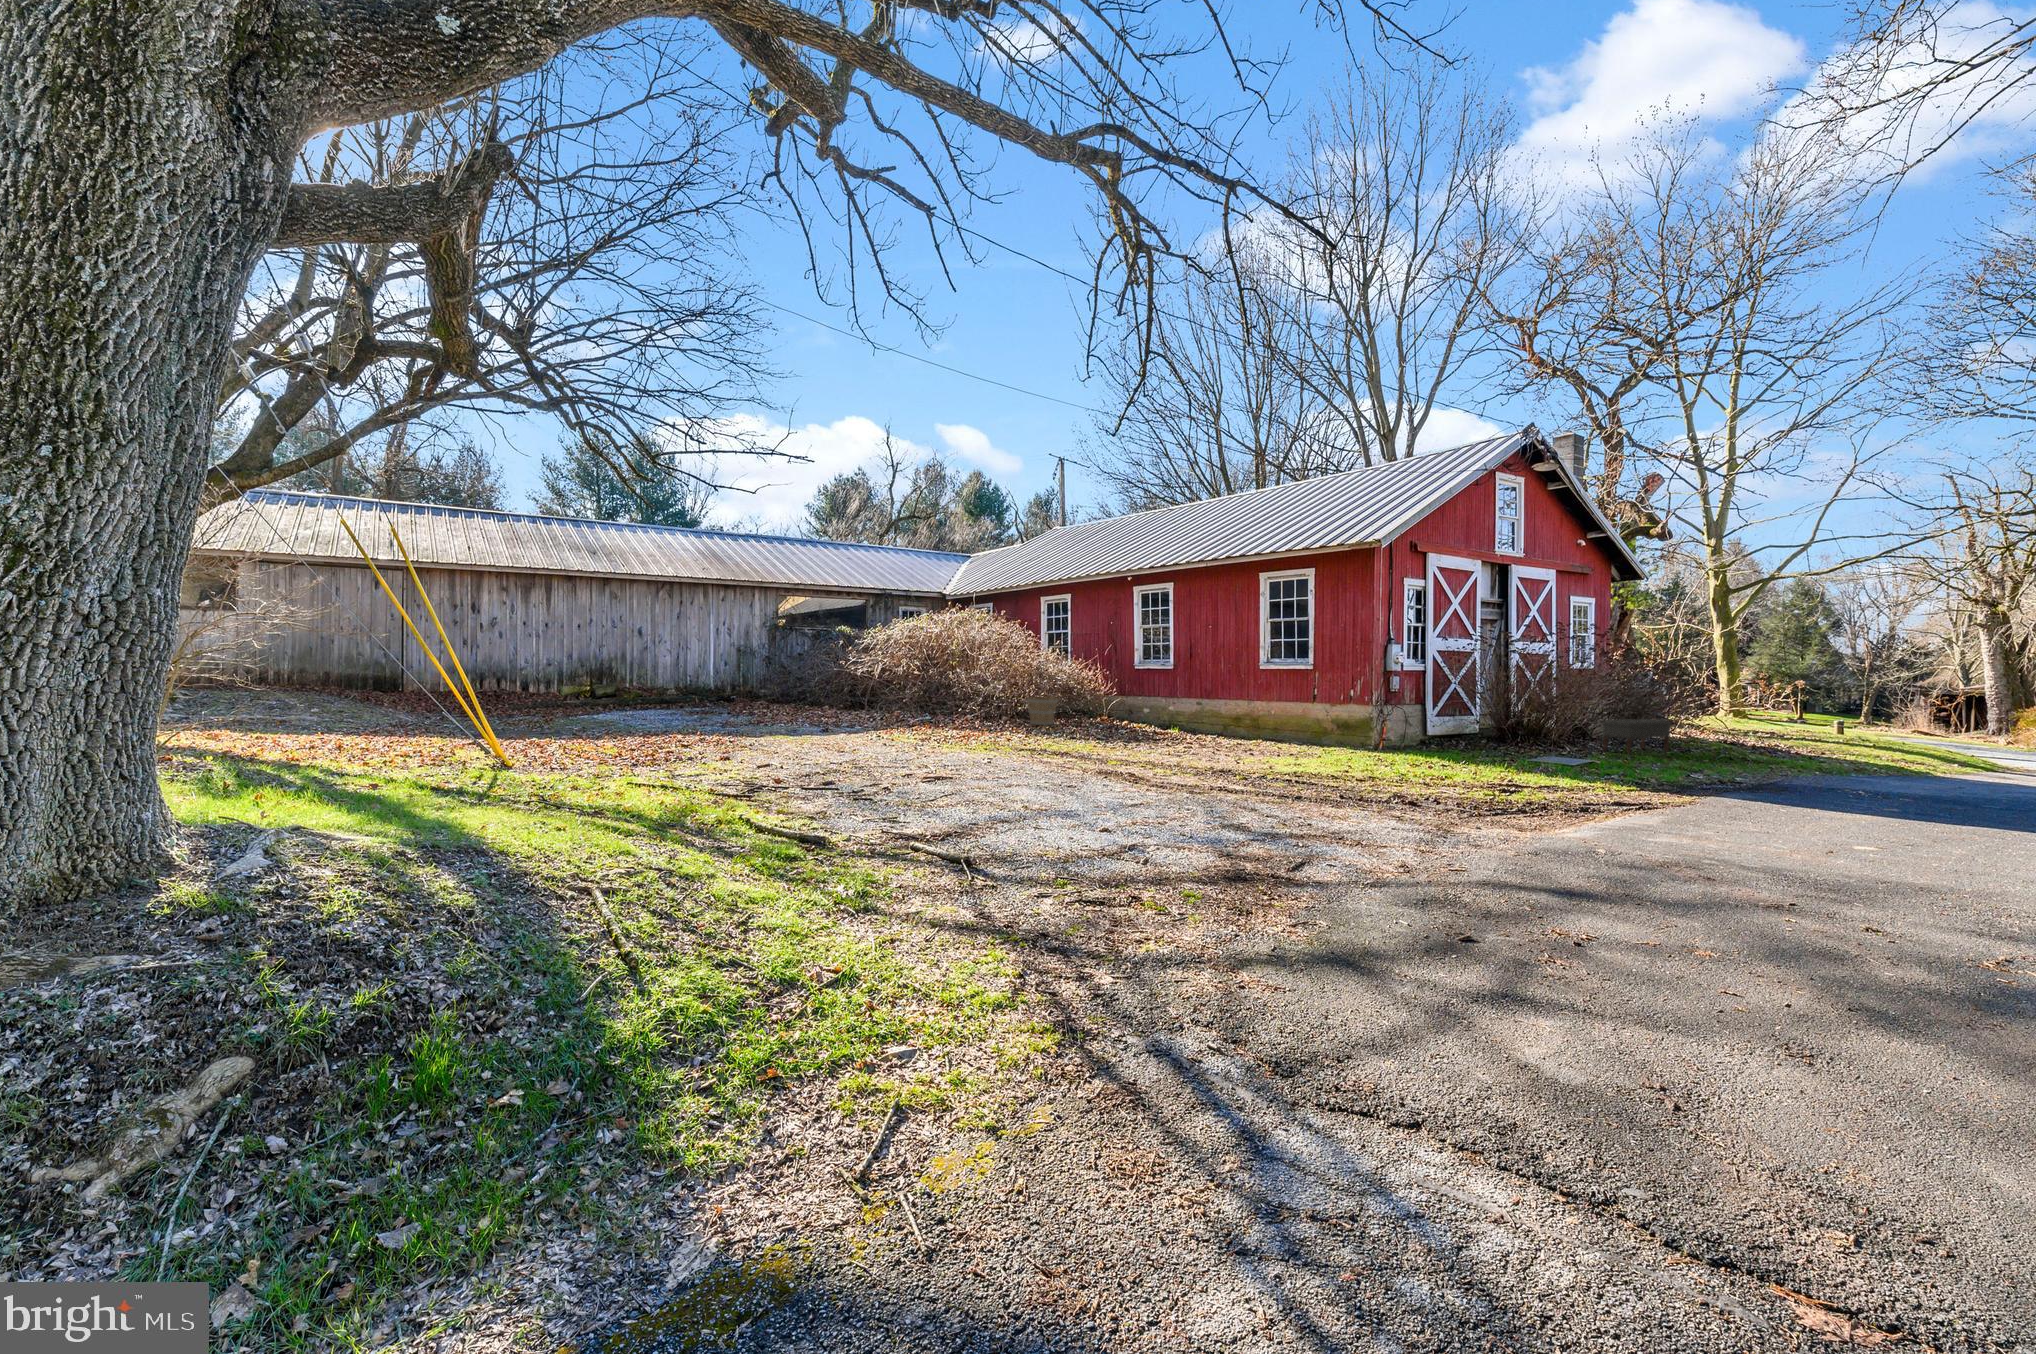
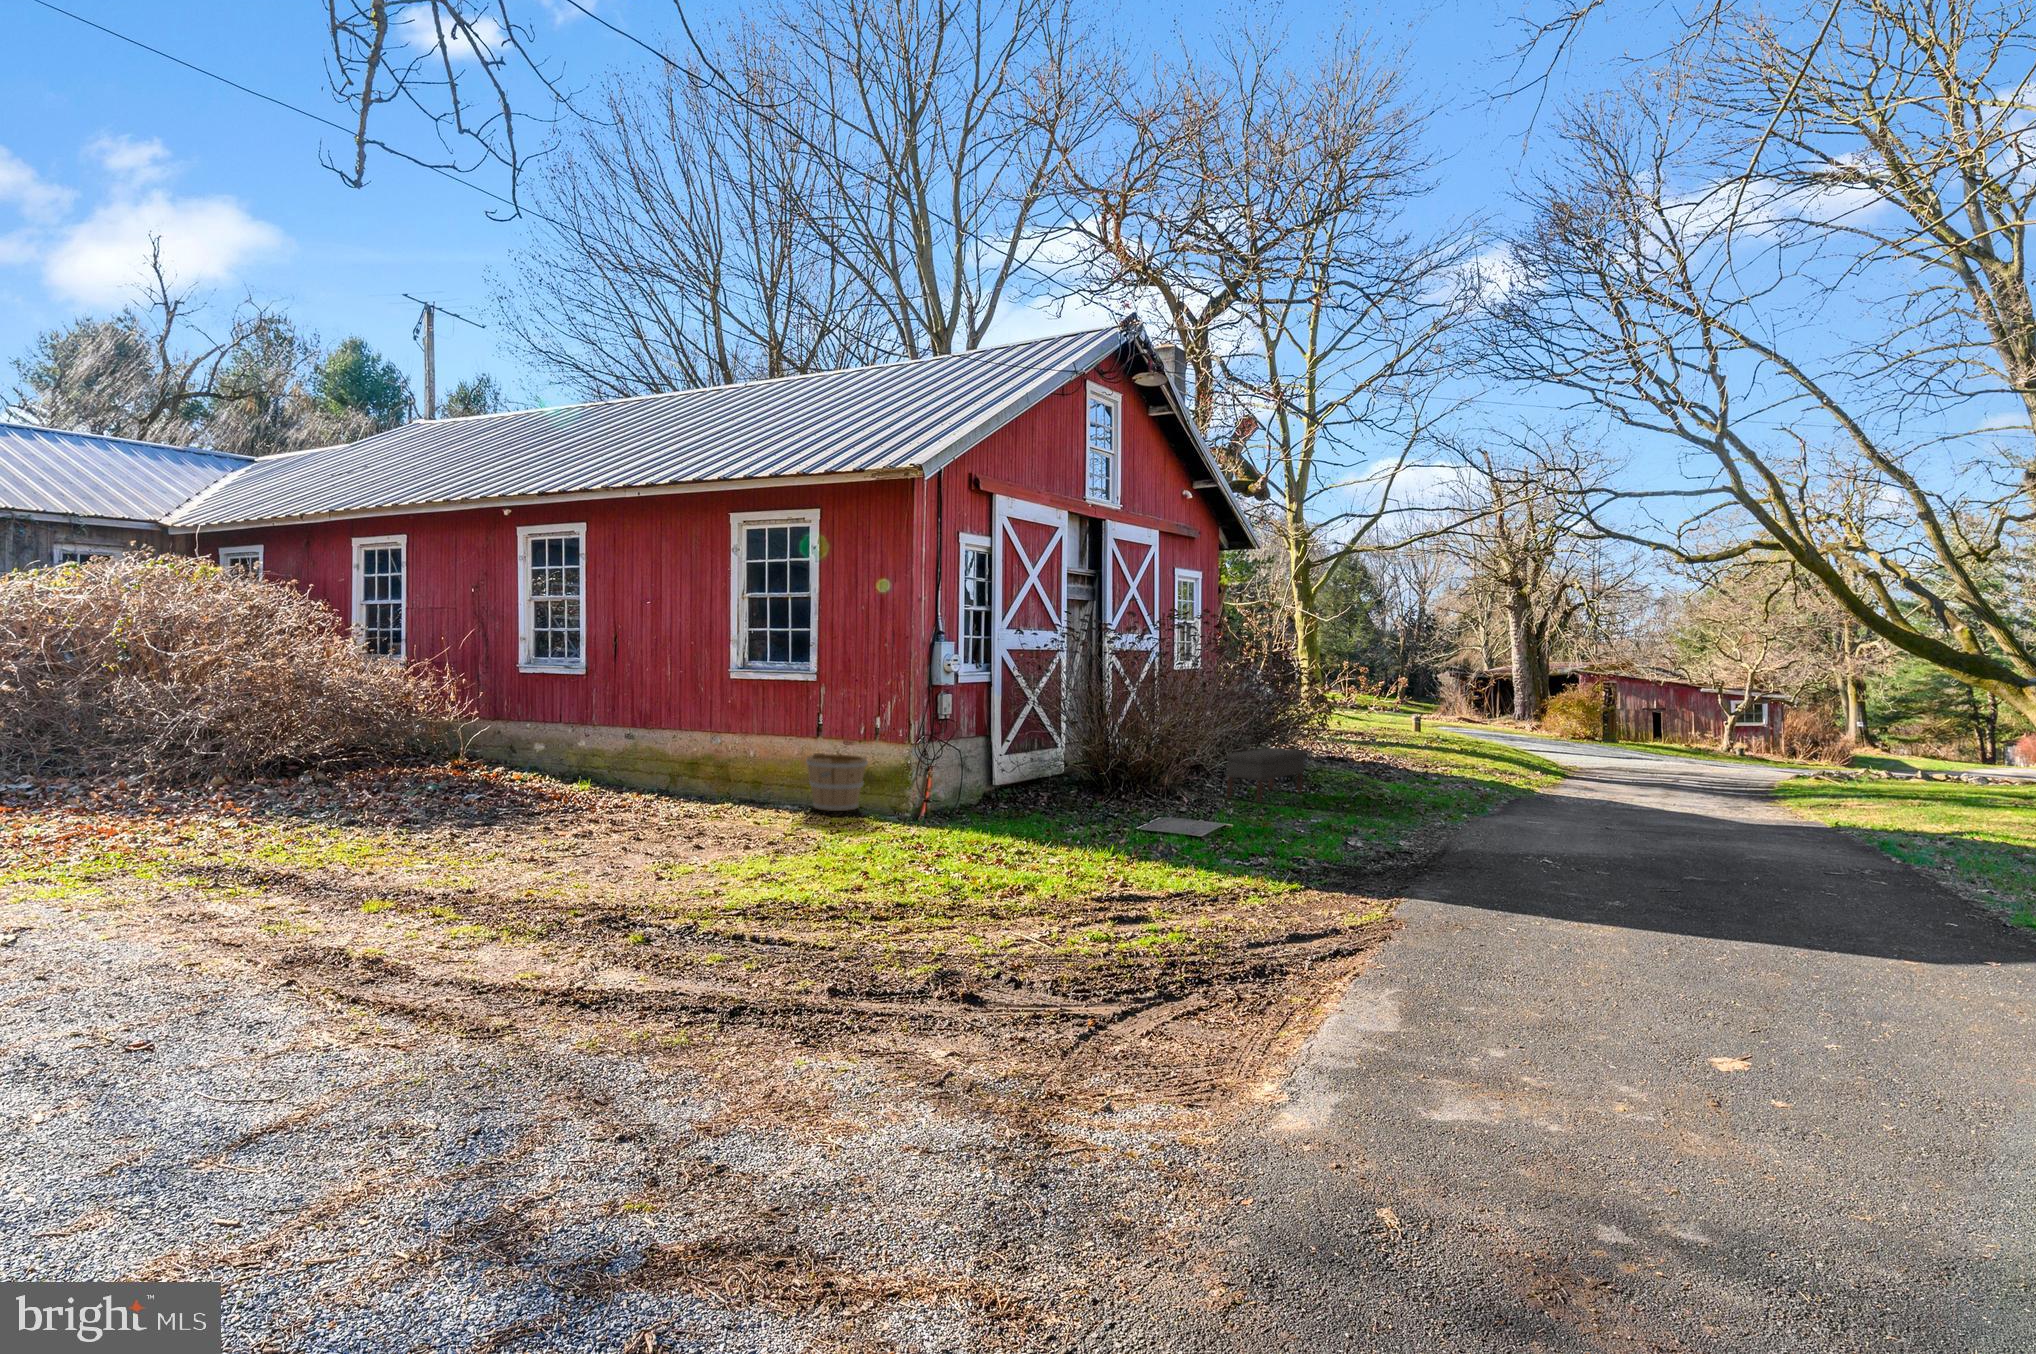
wooden bucket: present [1027,697,1058,725] -> present [806,753,868,811]

